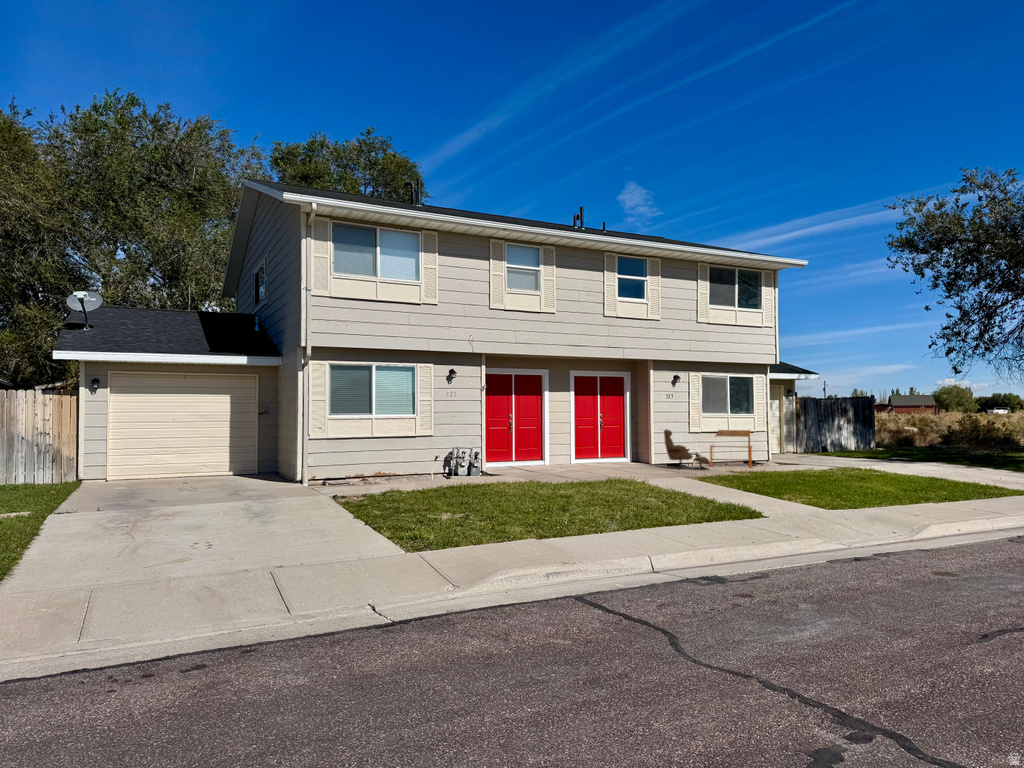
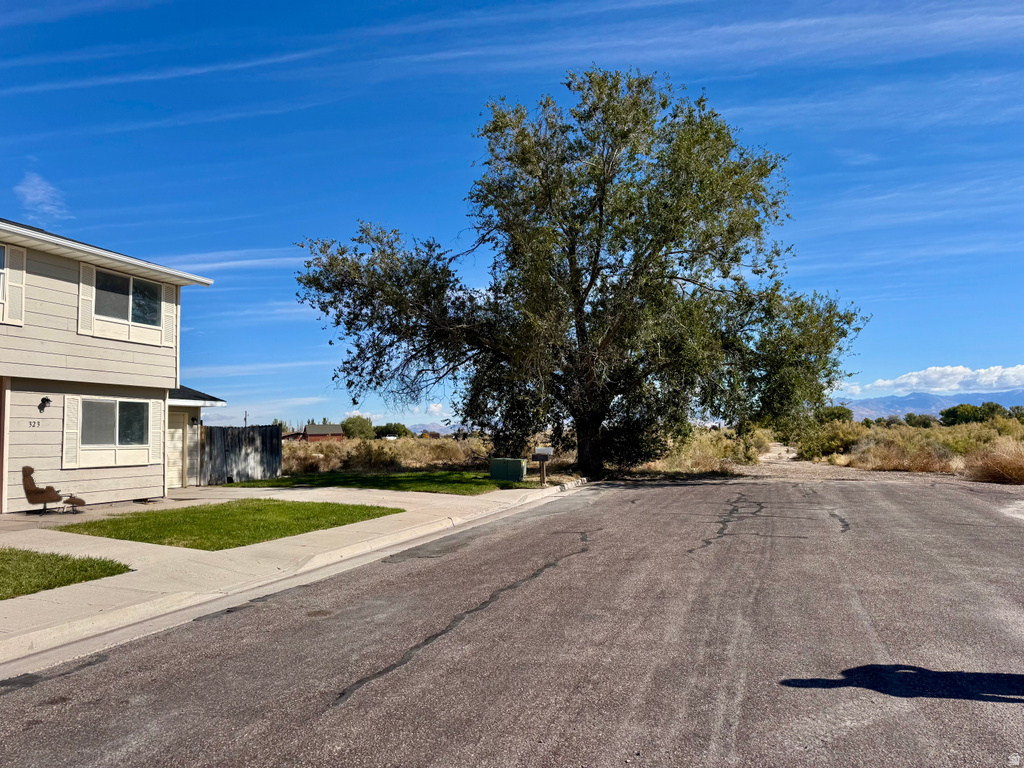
bench: present [710,430,752,468] -> none [88,463,143,509]

